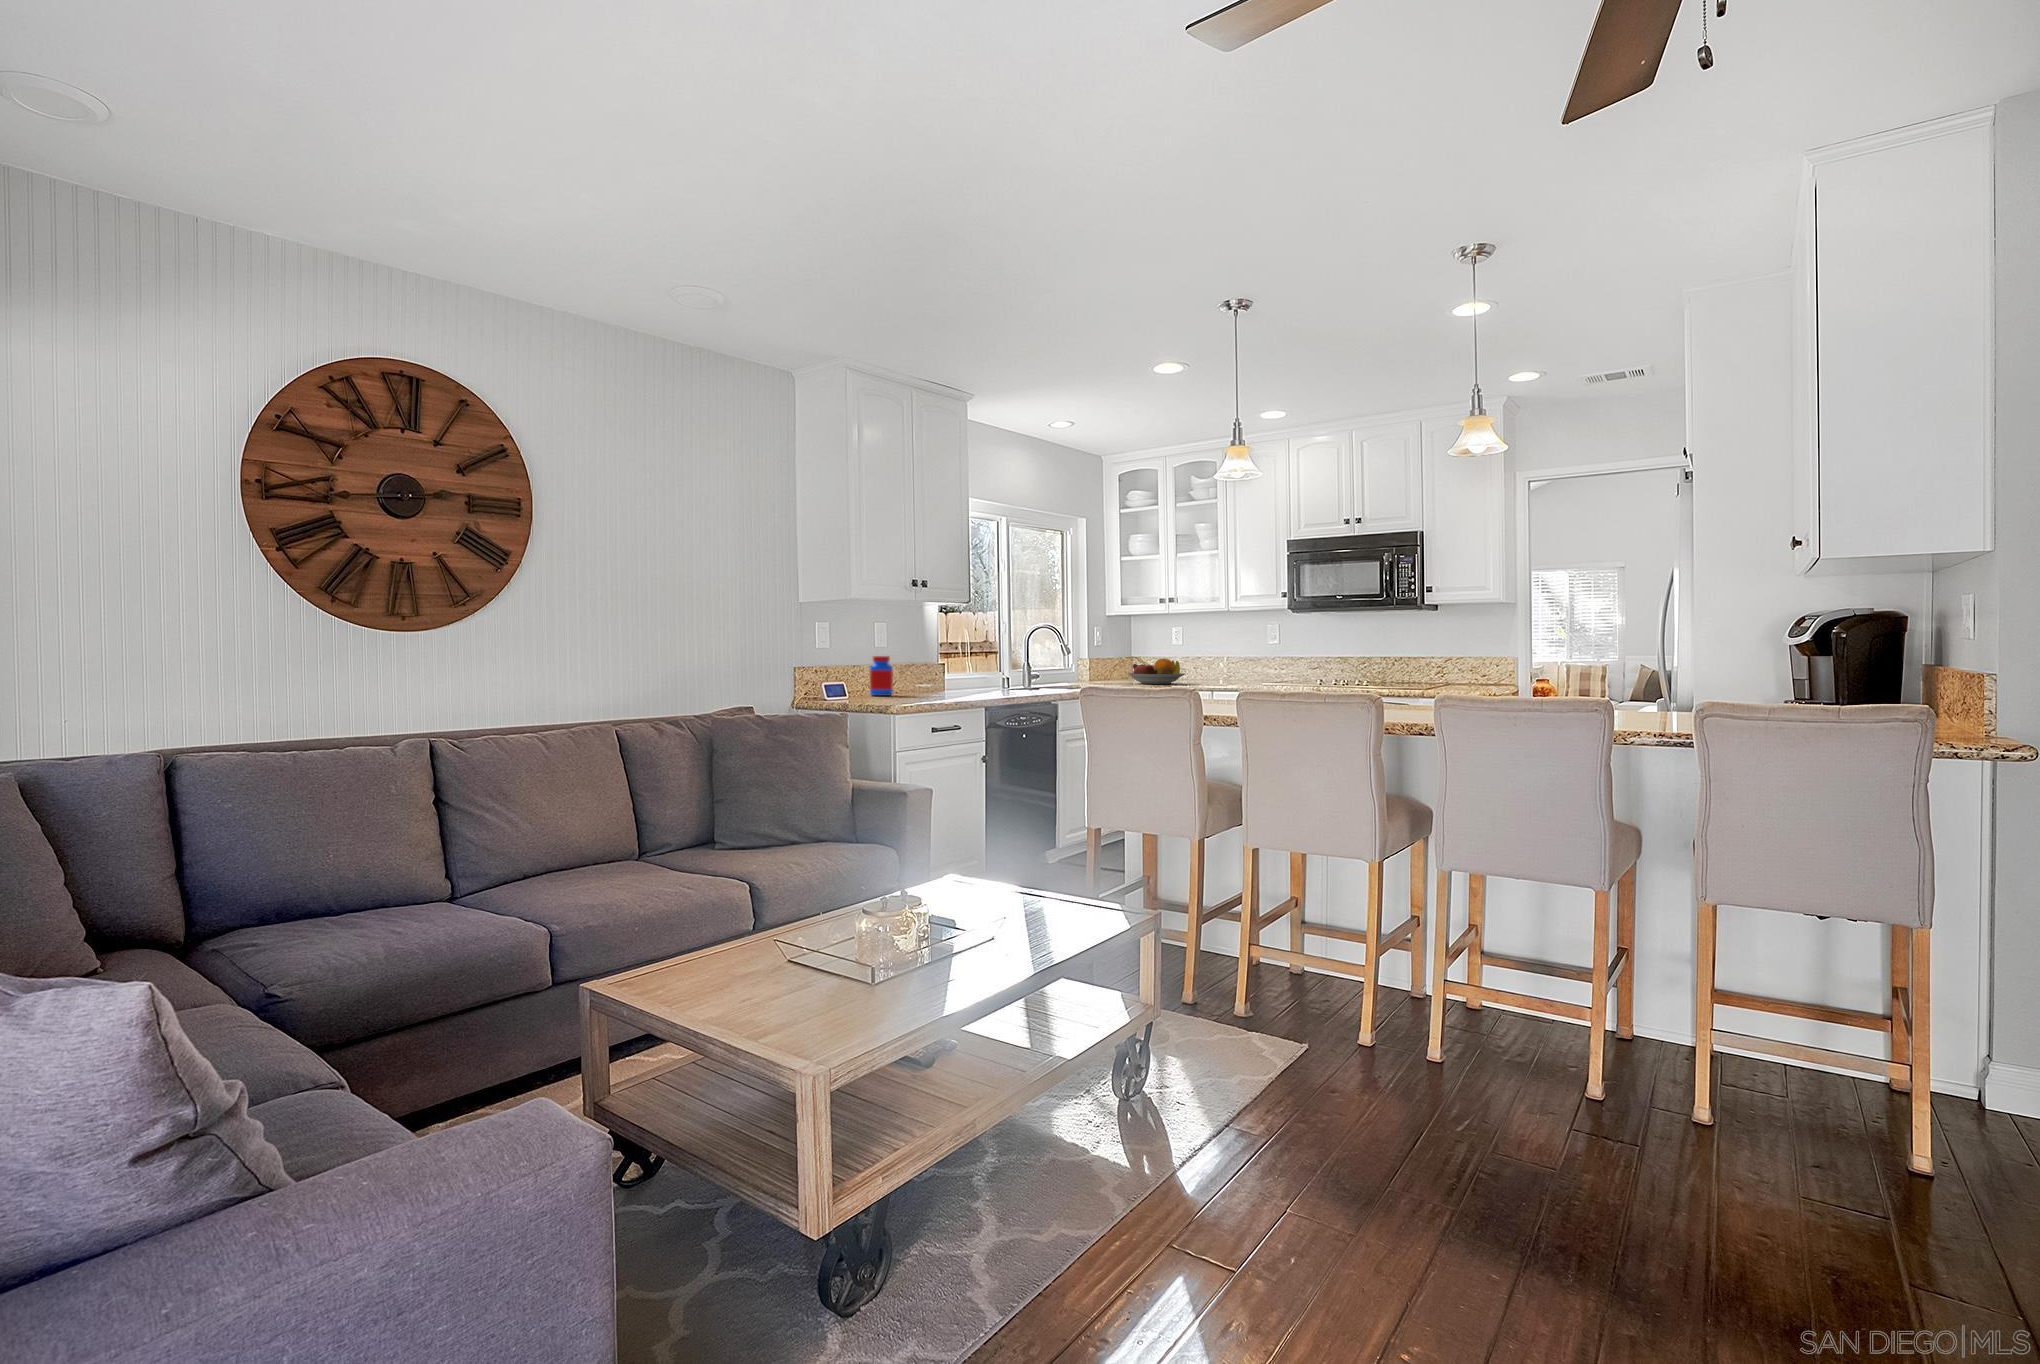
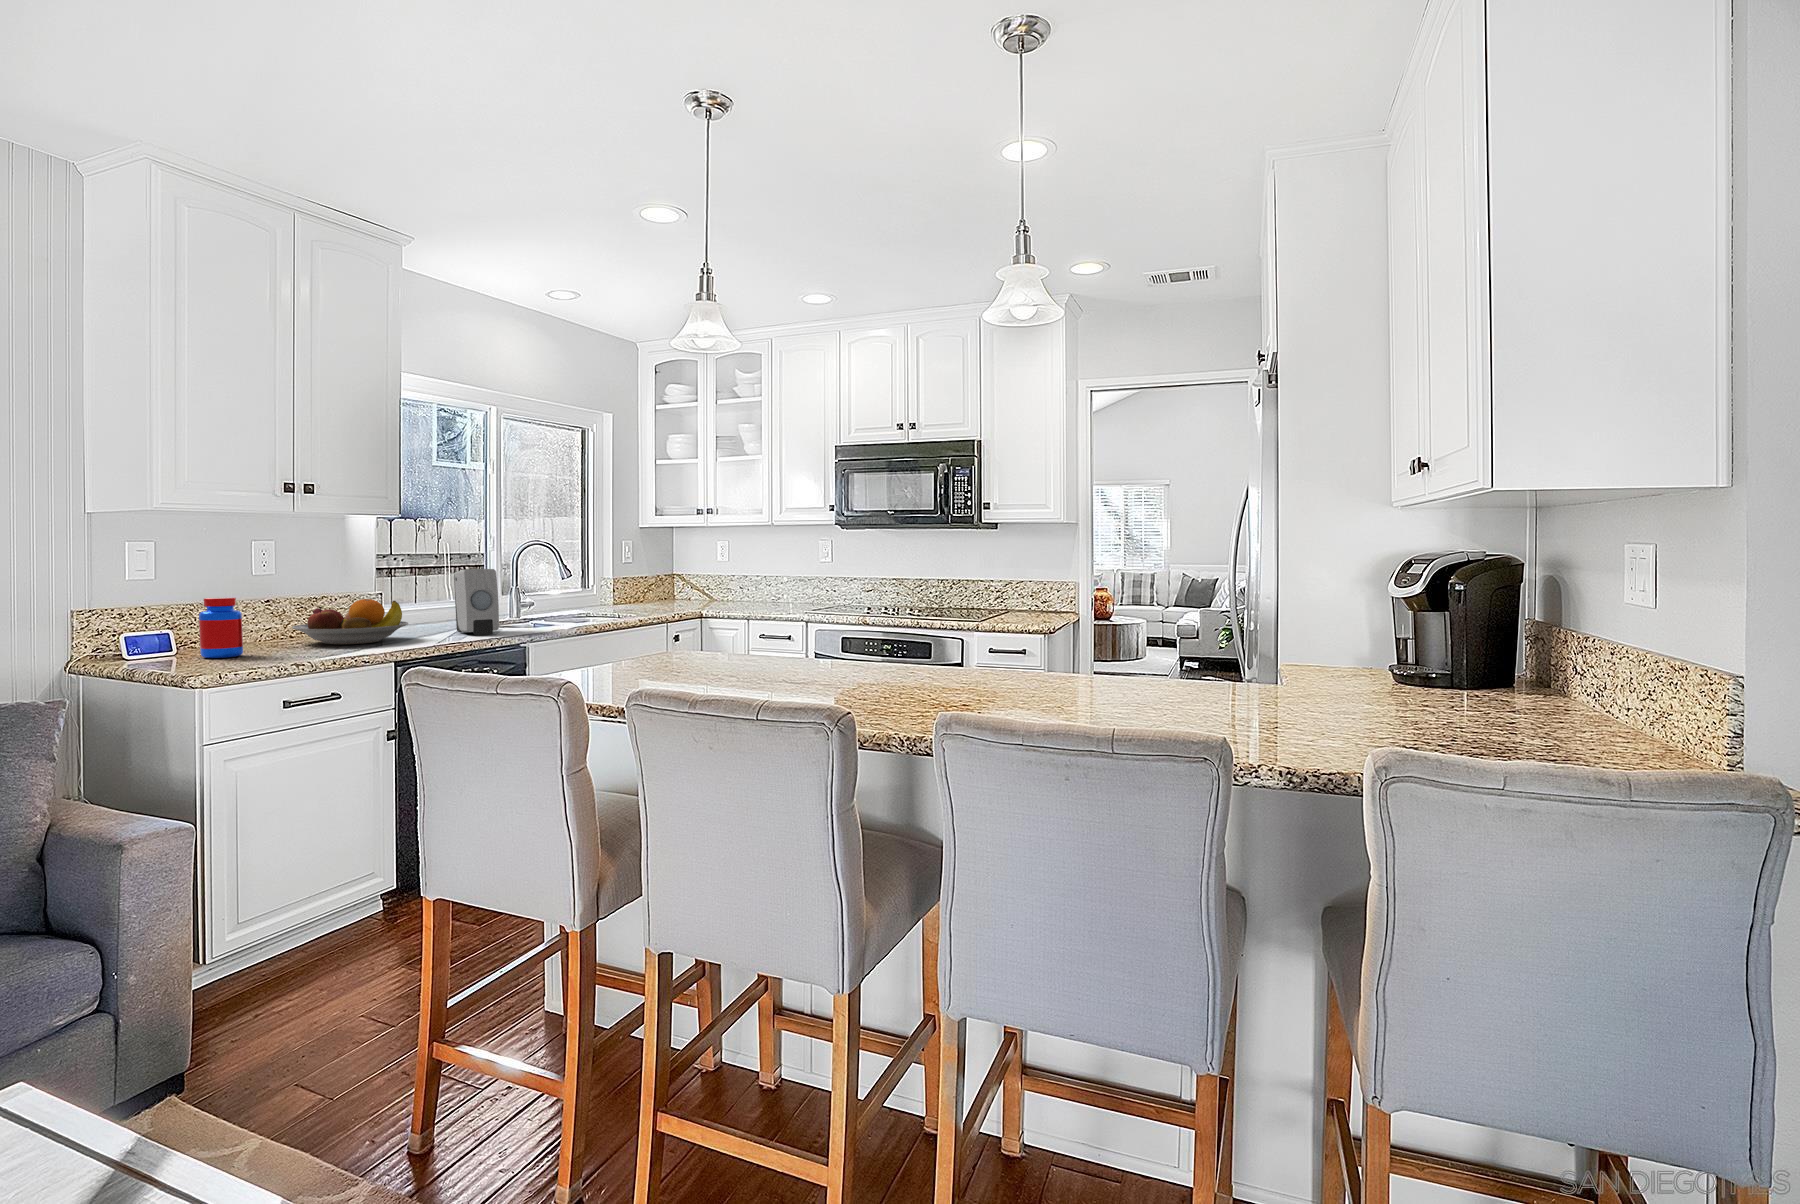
soap dispenser: none [1000,641,1034,691] -> present [454,569,499,635]
fruit bowl: present [1126,659,1185,684] -> present [292,599,408,645]

